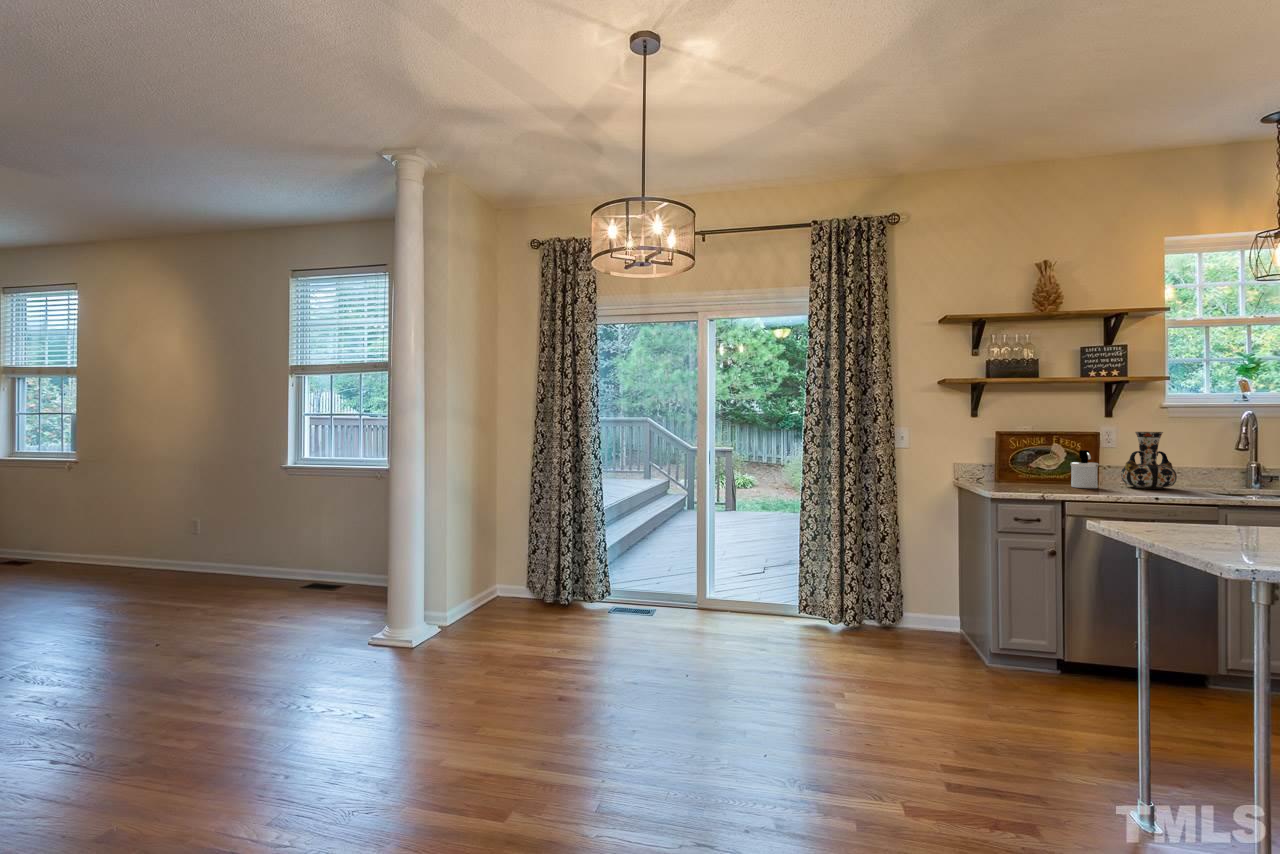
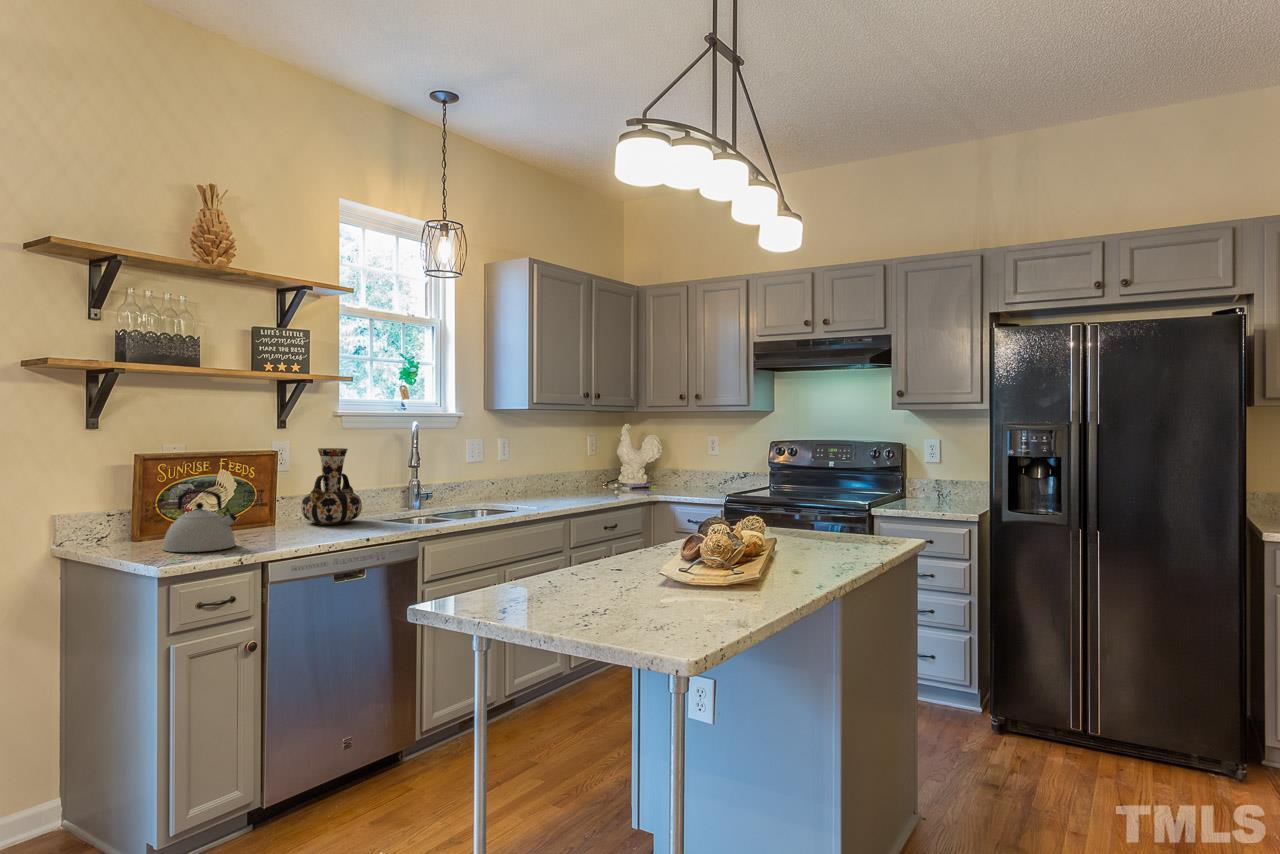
soap dispenser: present [1070,450,1098,488] -> none [247,478,284,534]
kettle: none [1004,453,1051,491] -> present [163,490,237,552]

